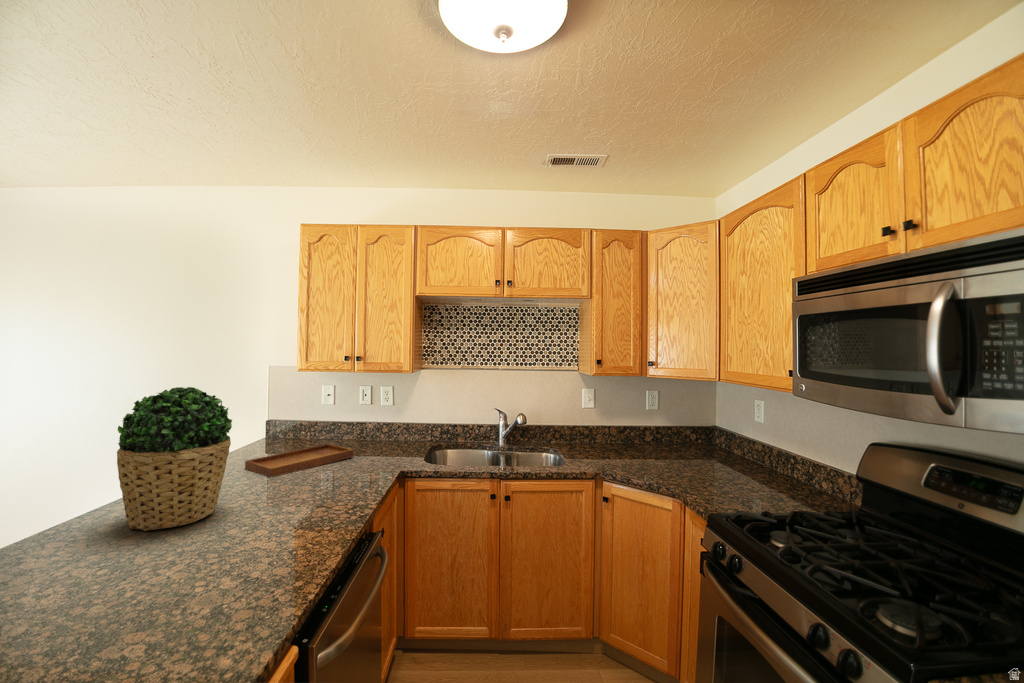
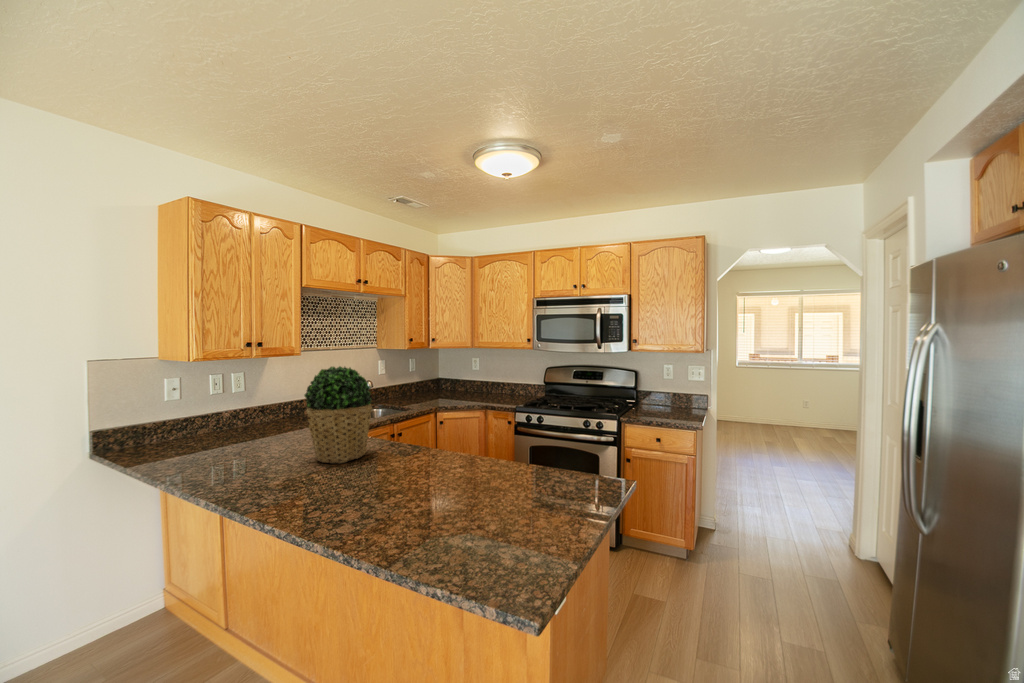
tray: present [245,432,354,477] -> none [233,416,282,454]

